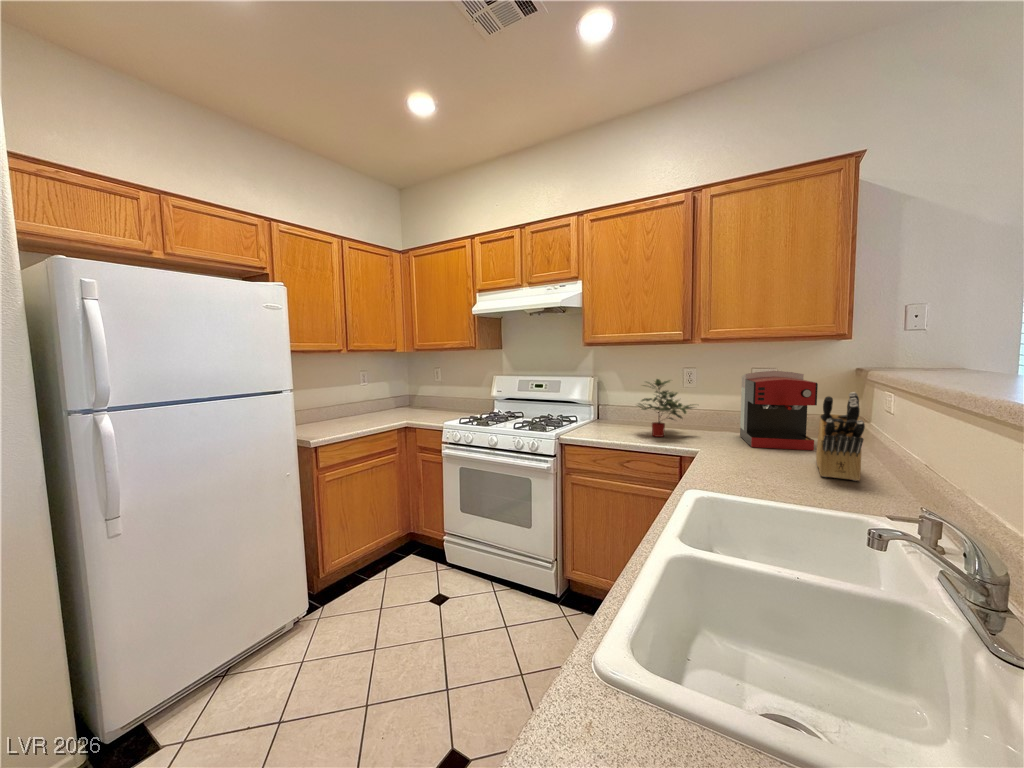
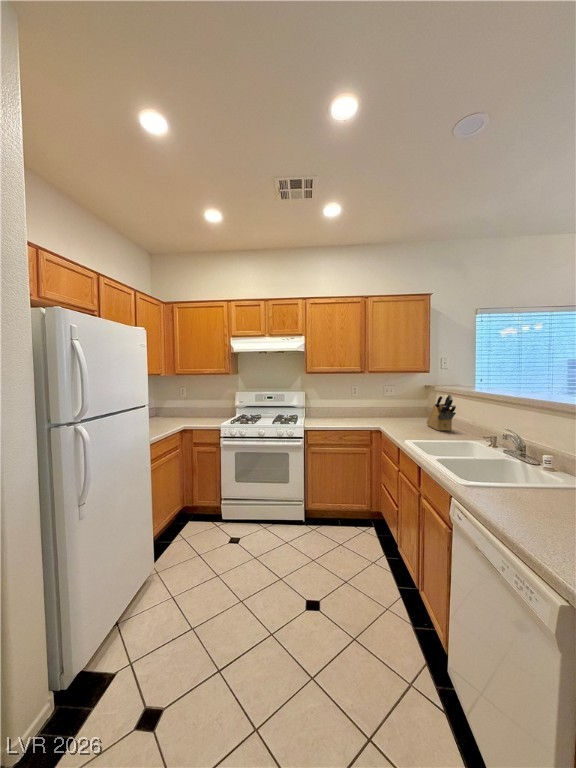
coffee maker: present [740,371,818,450] -> none [383,386,420,422]
potted plant: present [637,379,694,437] -> none [337,391,368,422]

